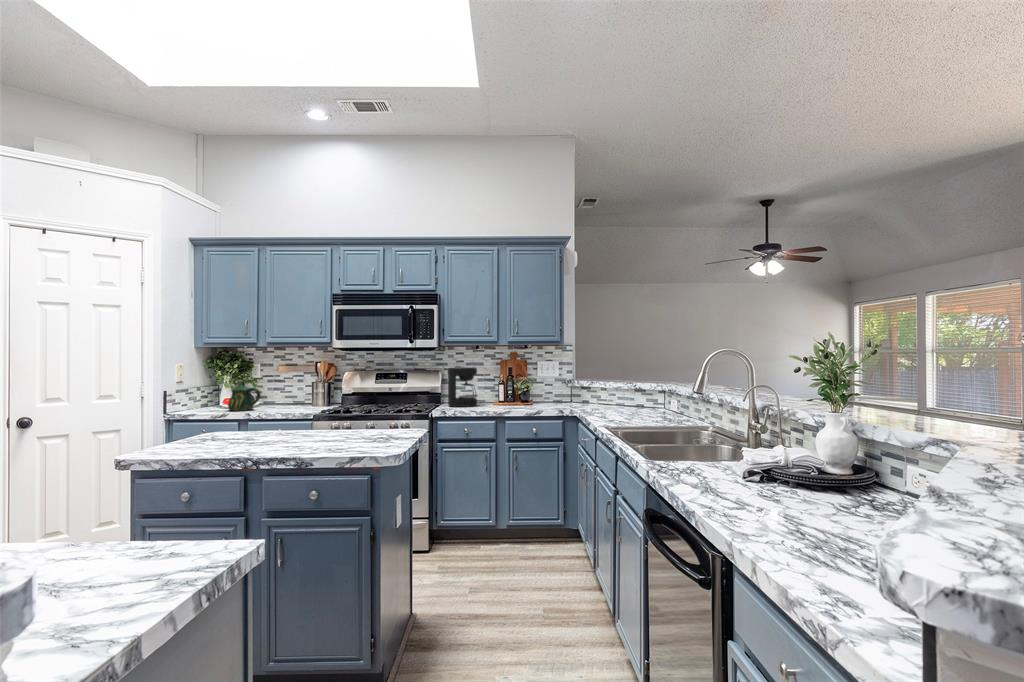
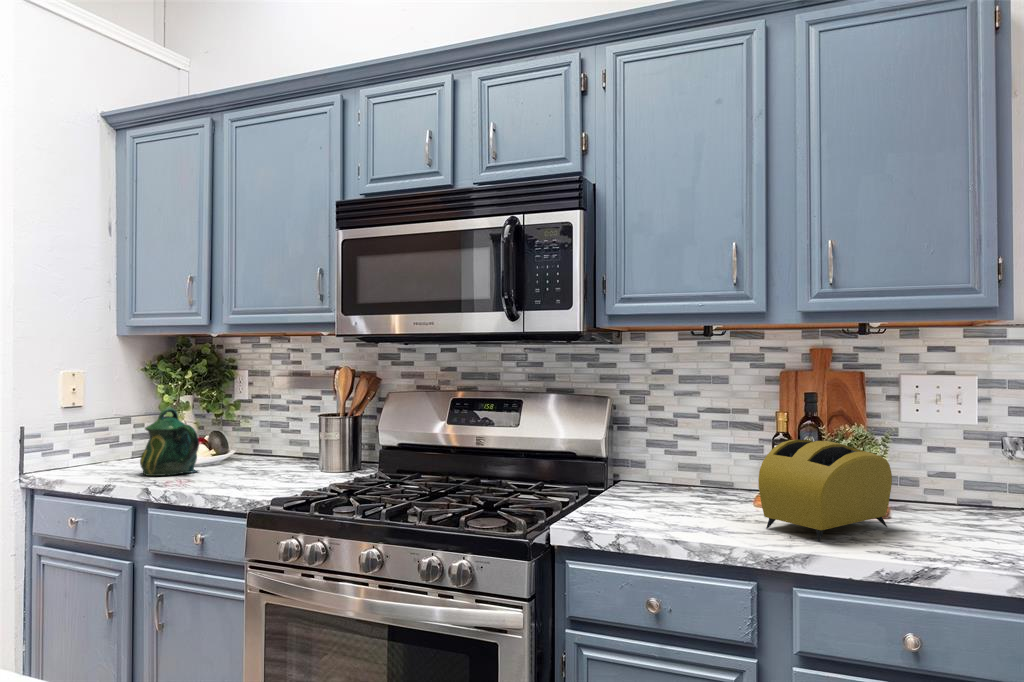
coffee maker: present [448,367,477,407] -> none [618,389,704,508]
toaster: none [496,381,533,409] -> present [758,440,892,542]

